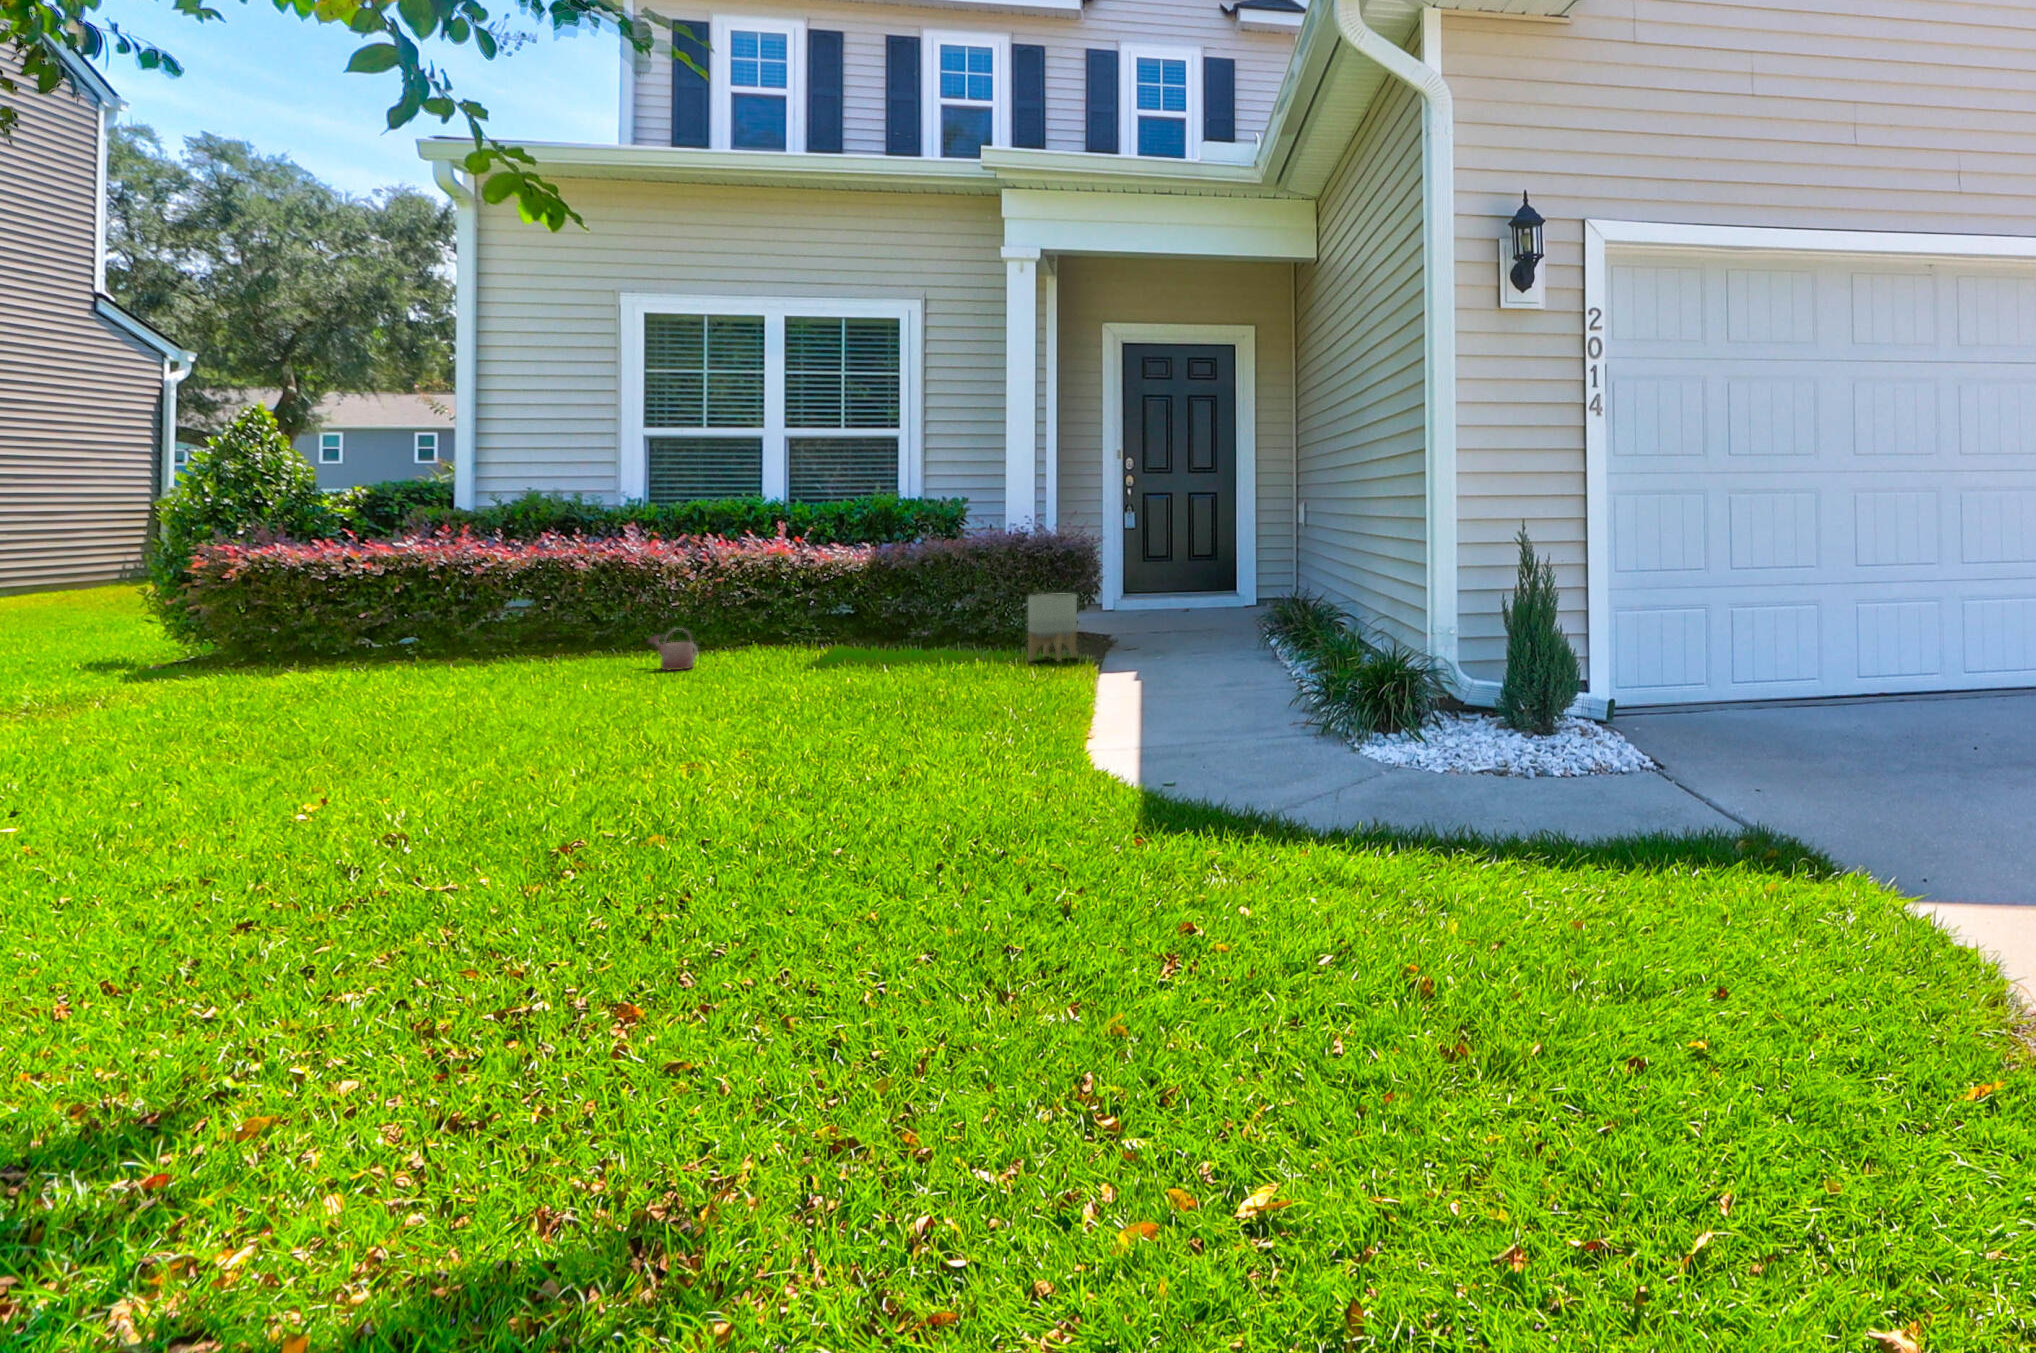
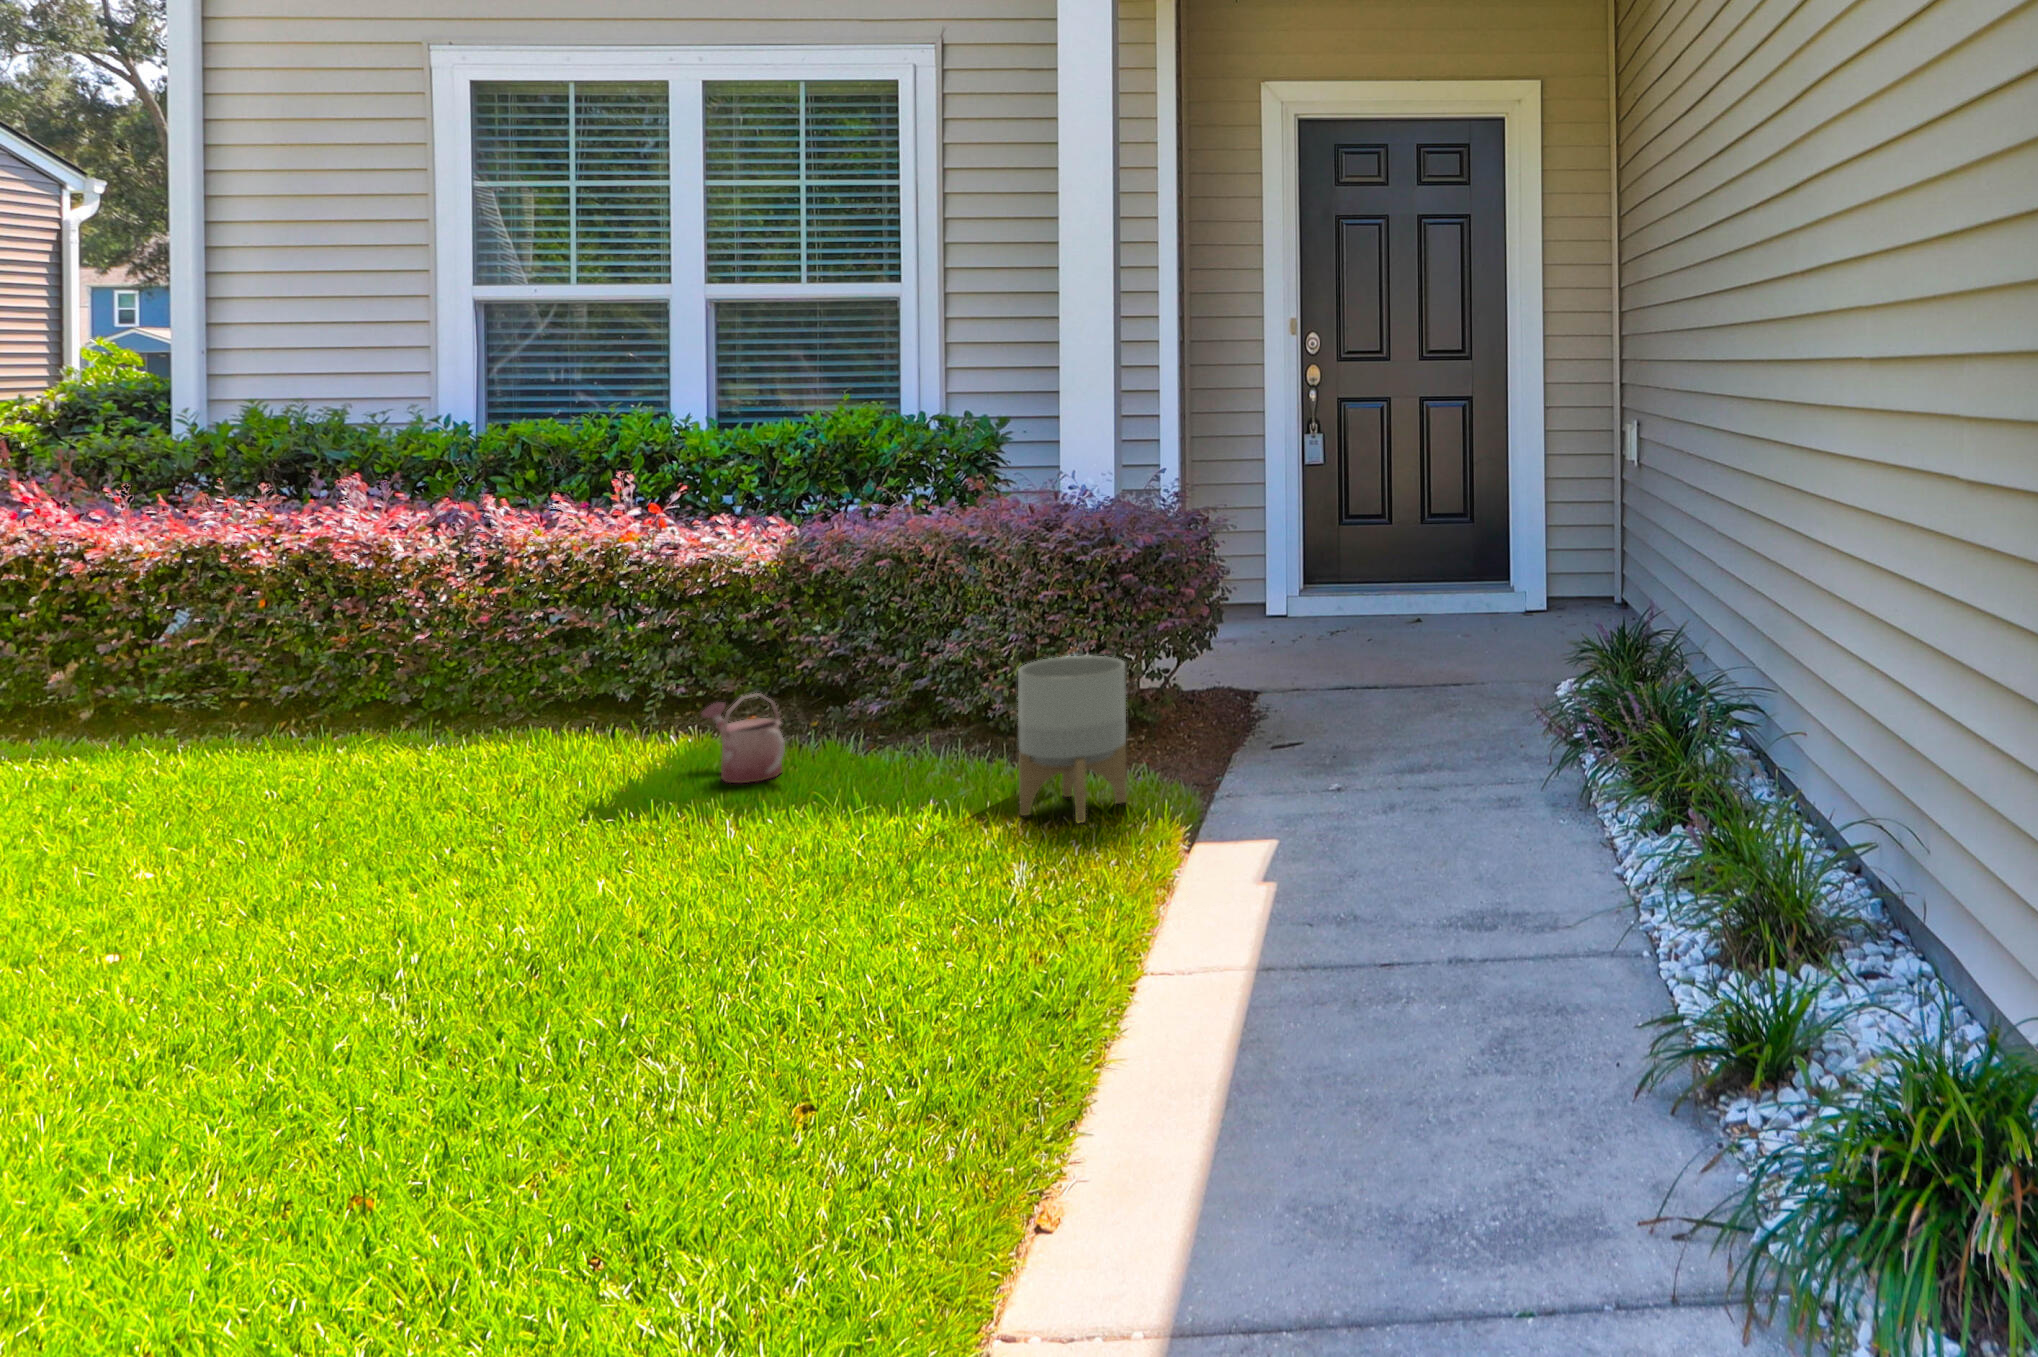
watering can: present [649,635,698,670] -> present [702,693,785,783]

